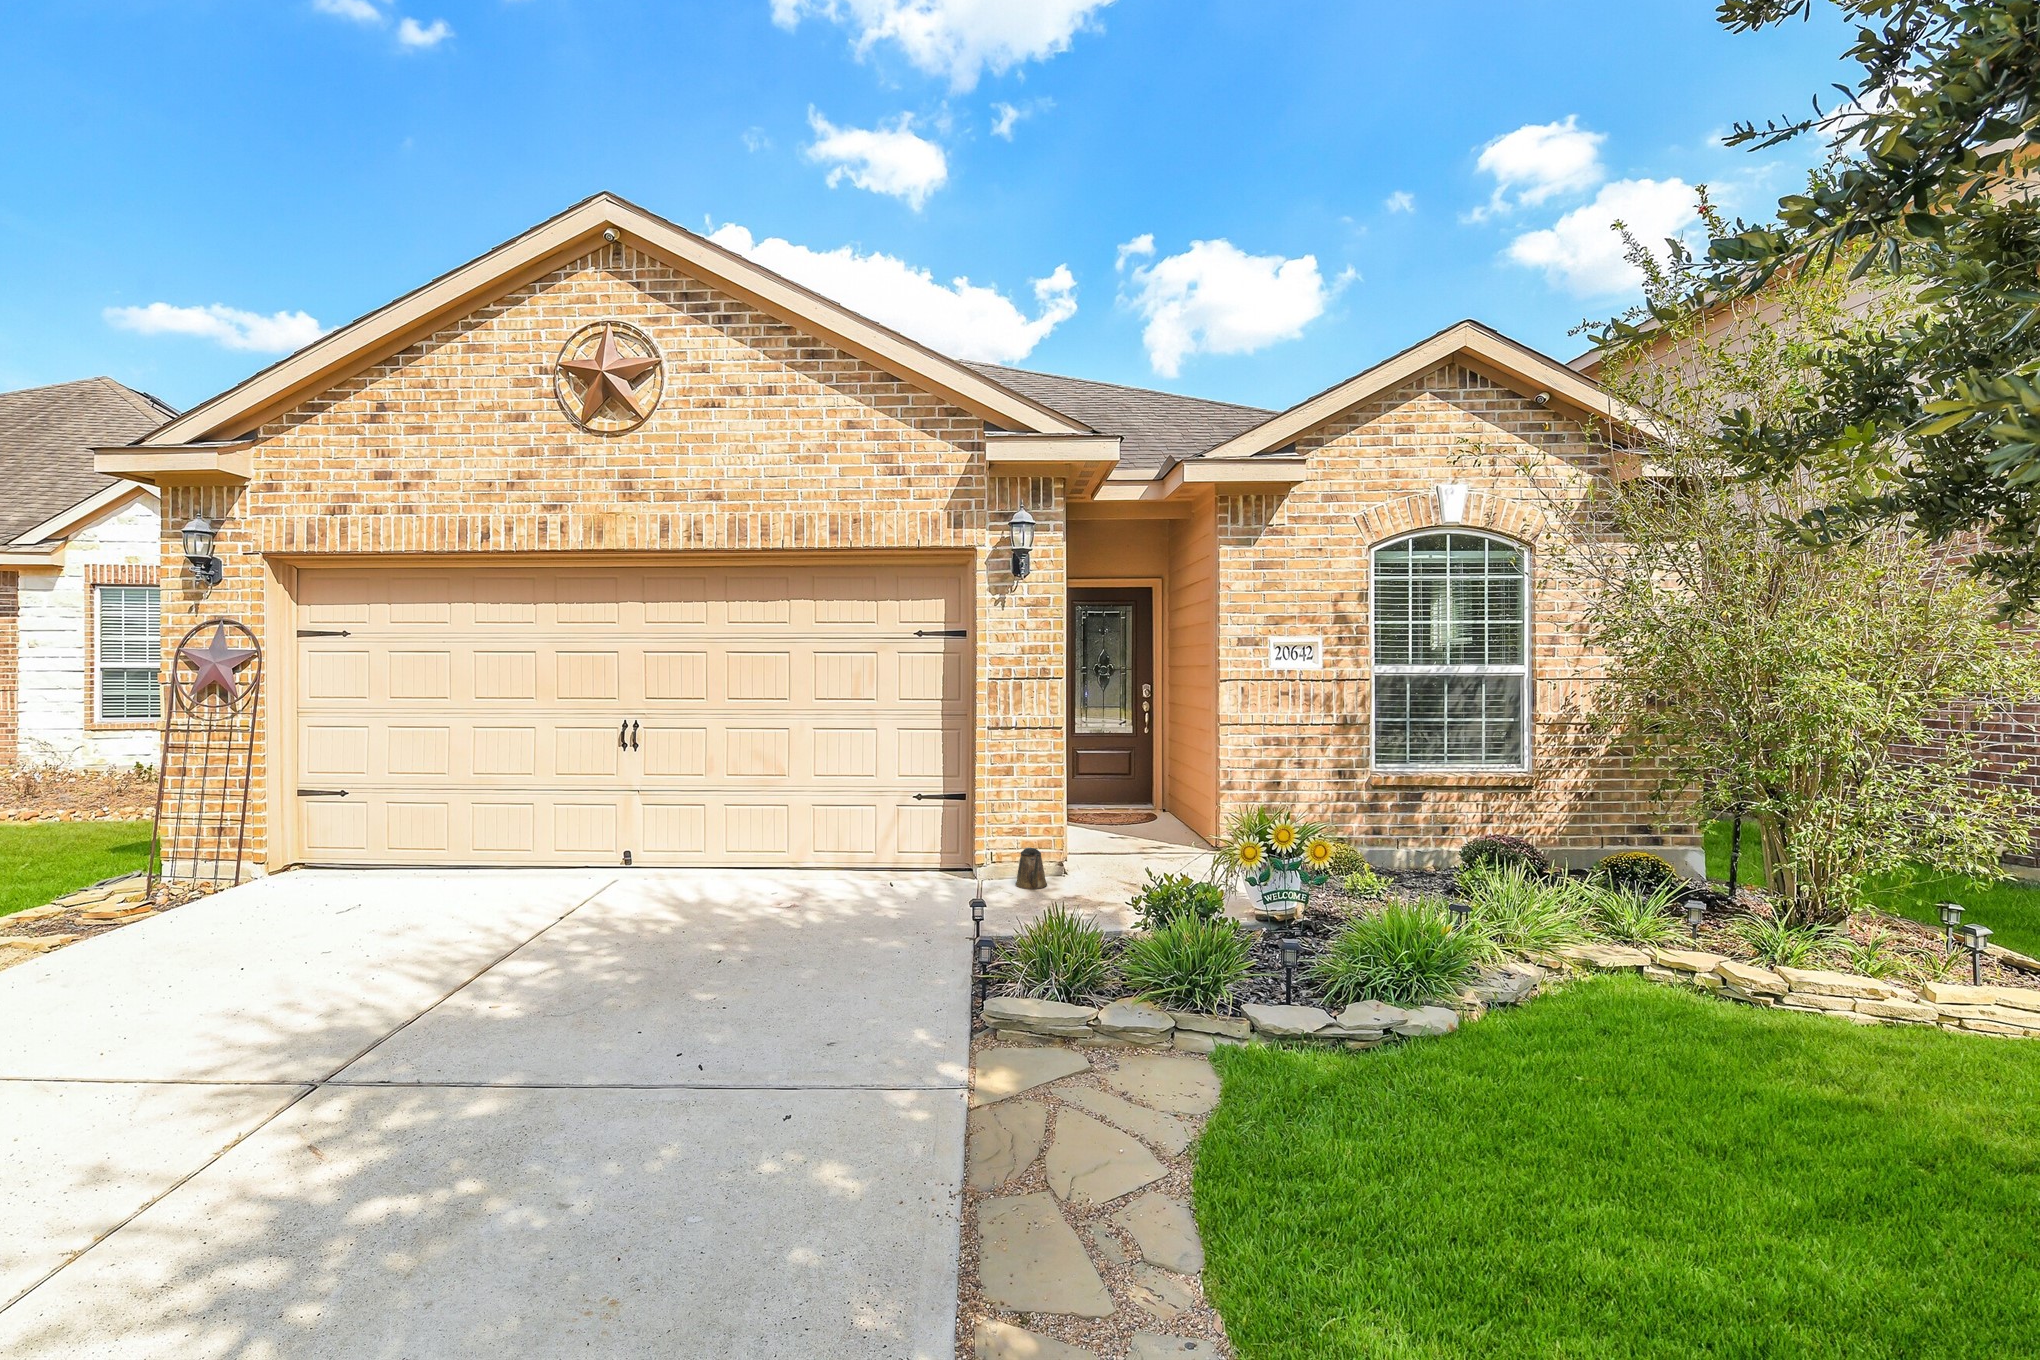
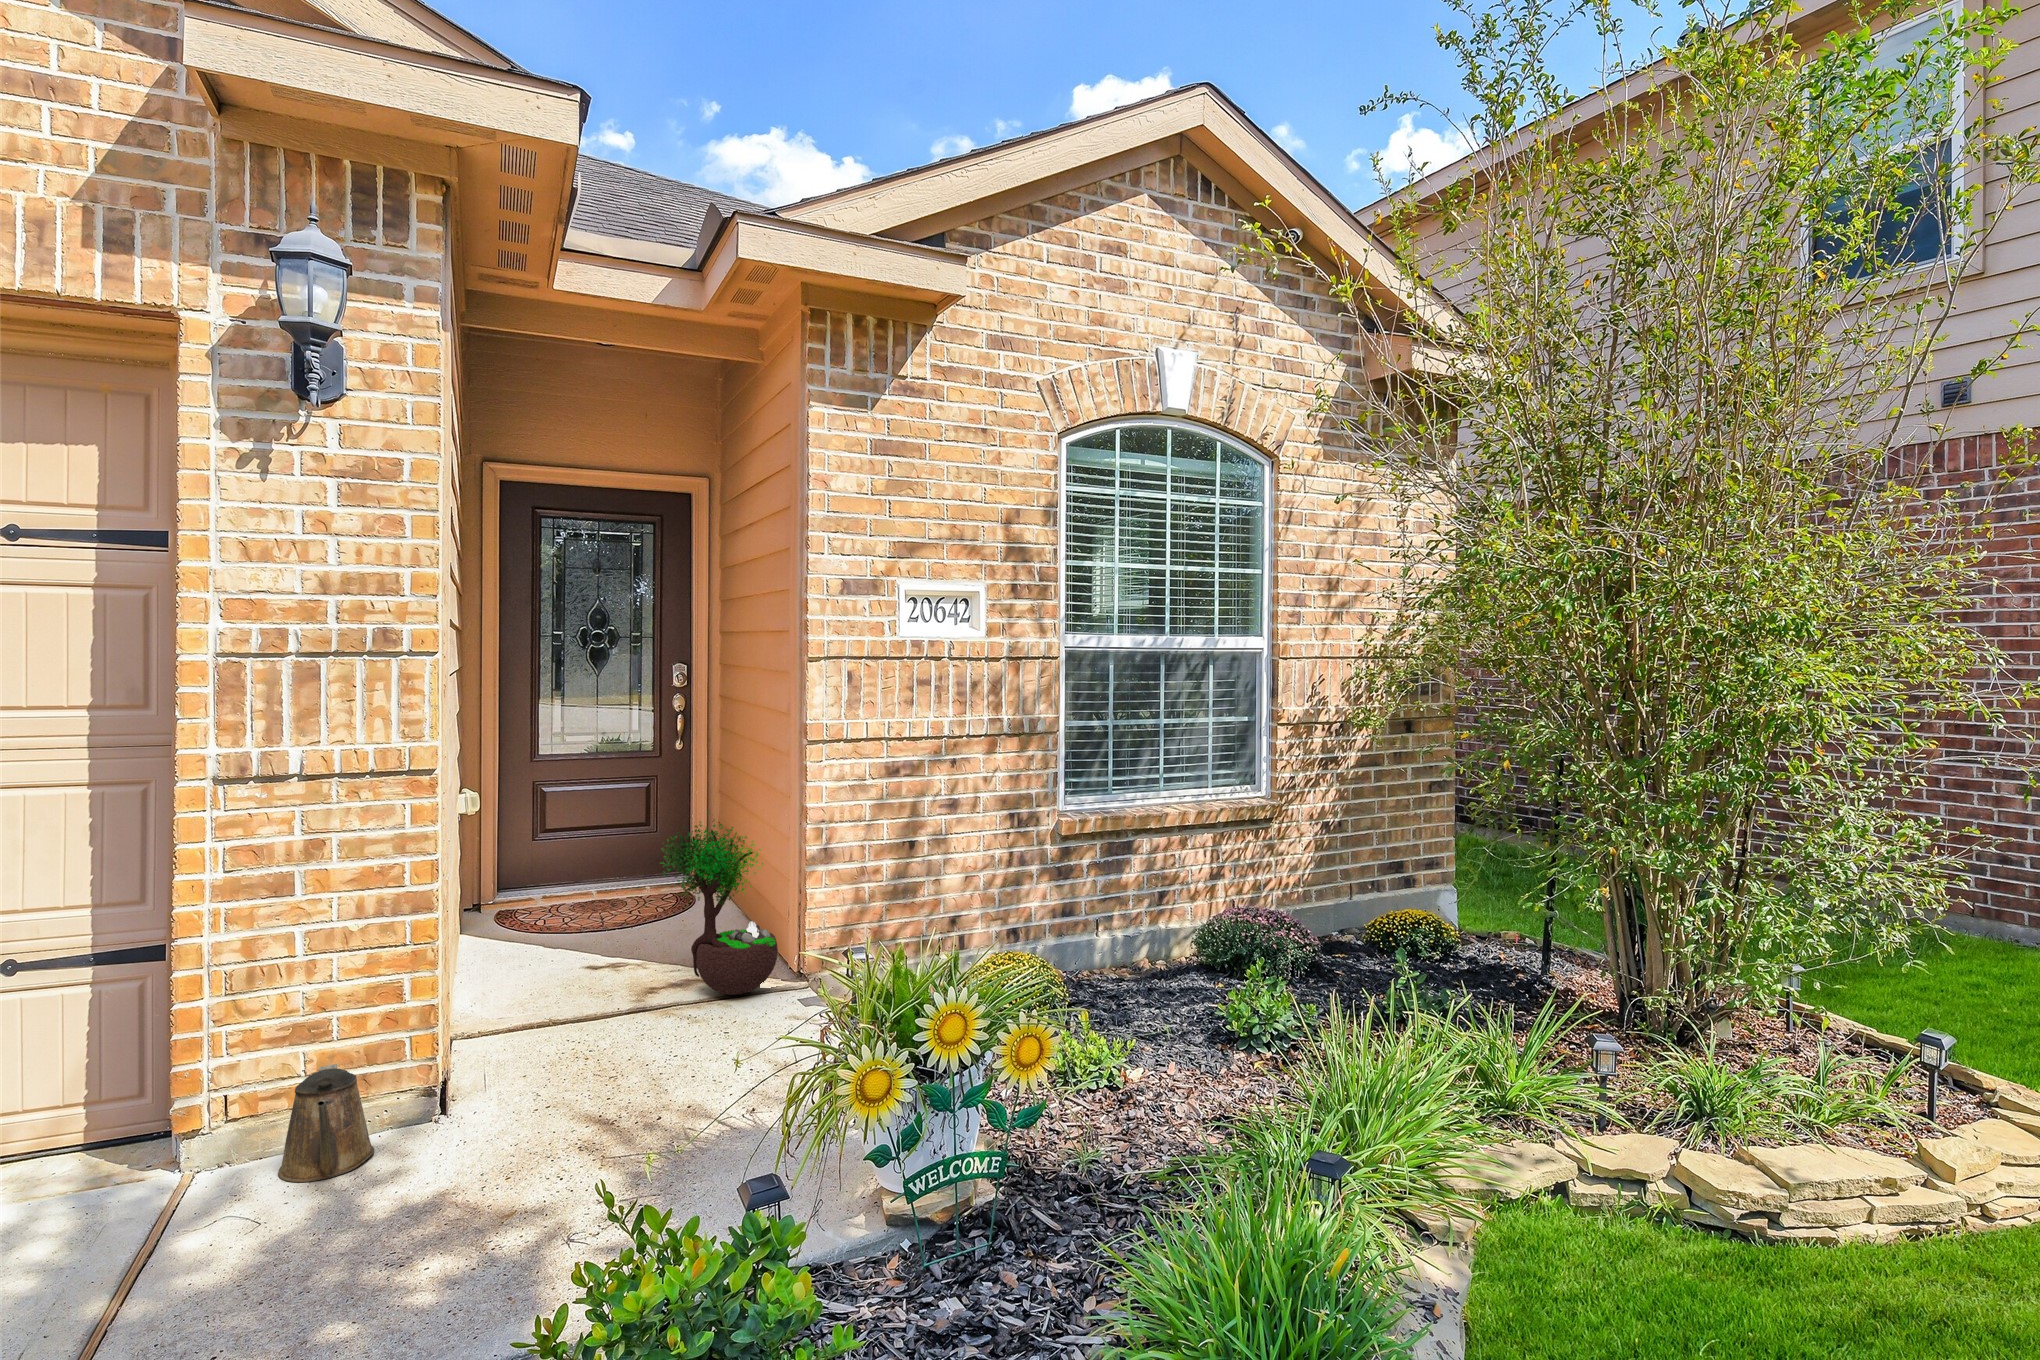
potted tree: none [1144,758,1205,854] -> present [660,811,778,995]

